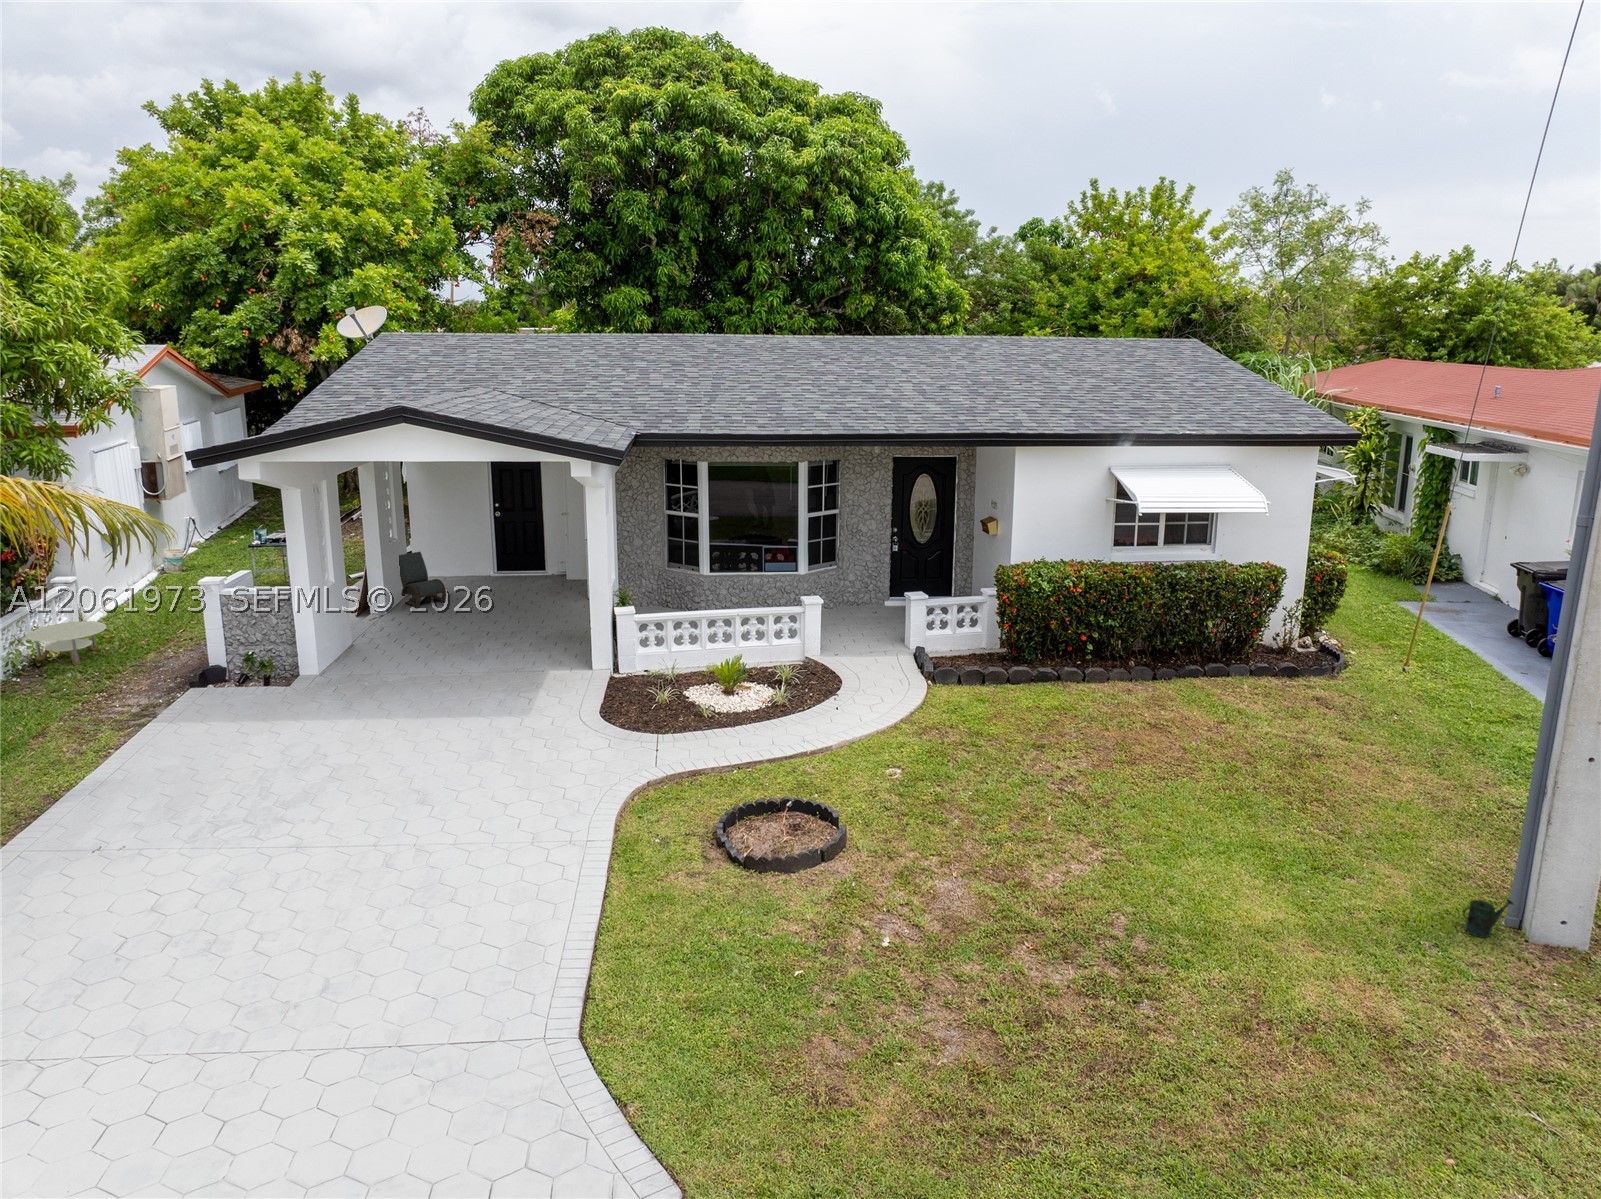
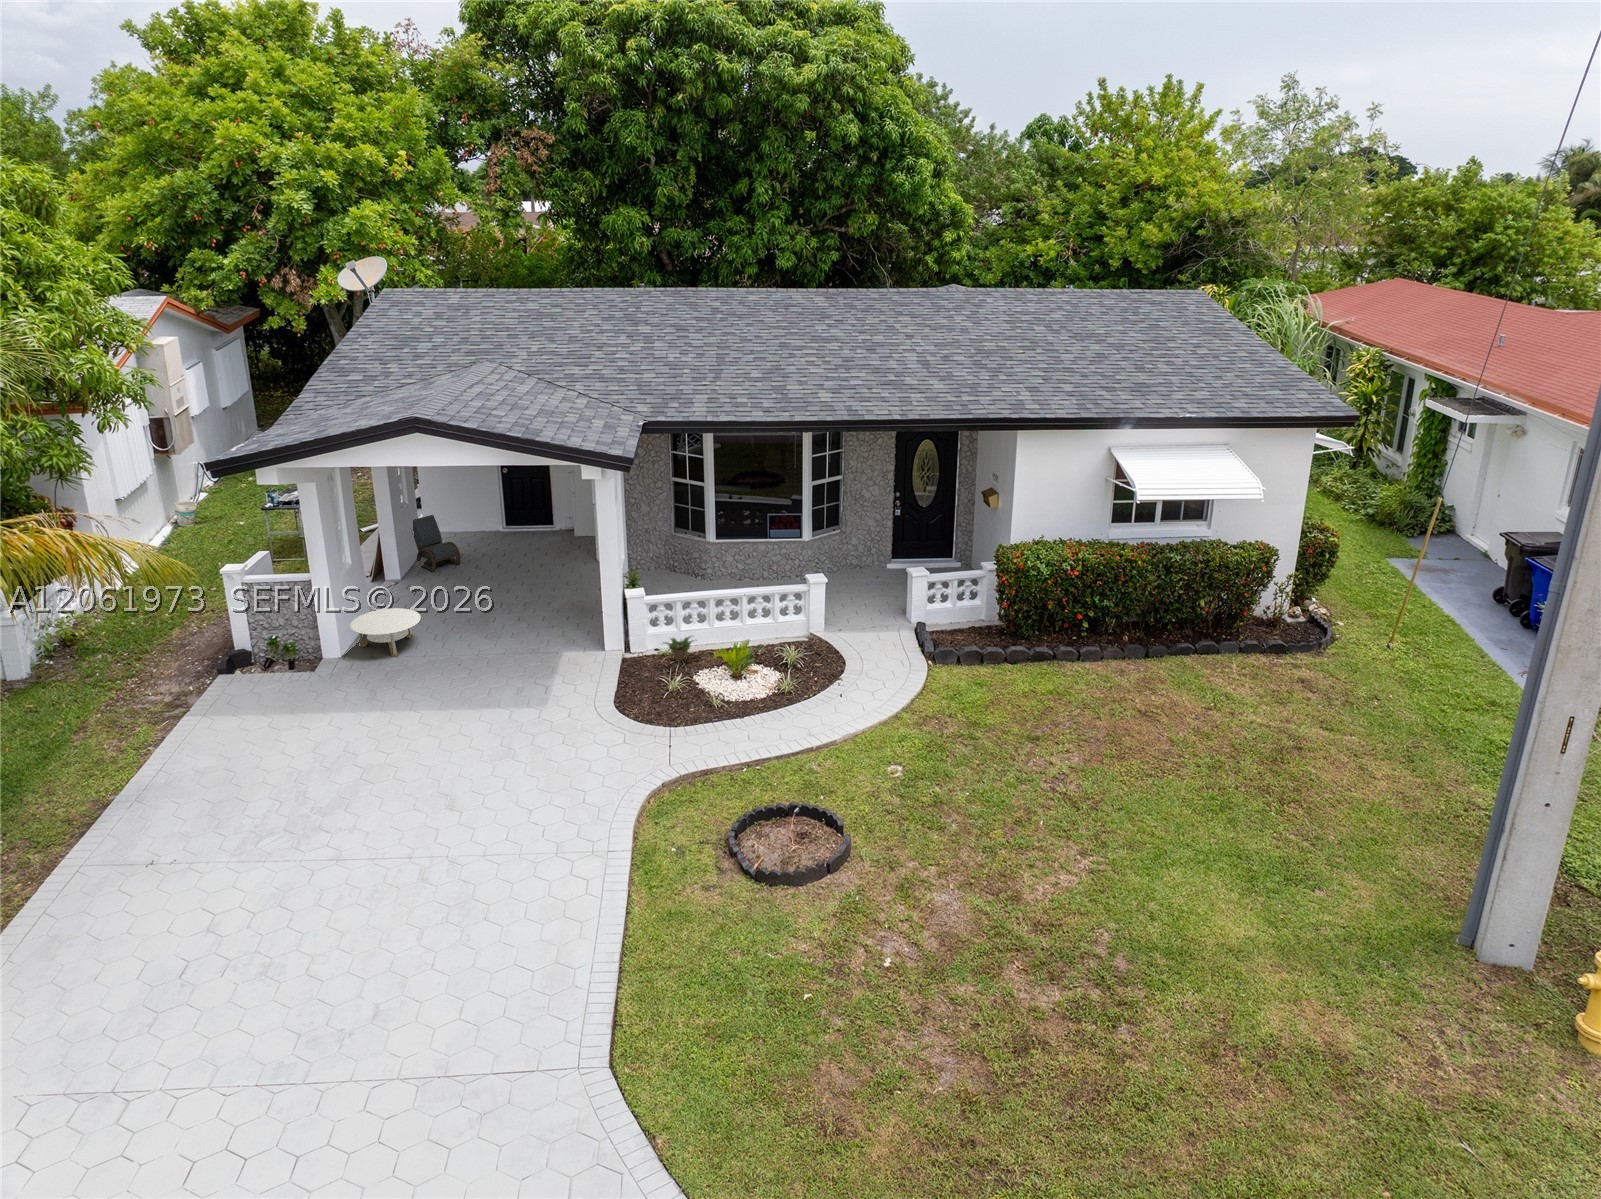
round table: present [26,621,106,665] -> present [350,608,421,657]
decorative plant: none [648,657,688,681] -> present [665,636,693,660]
watering can: present [1463,899,1513,938] -> none [1420,919,1468,955]

